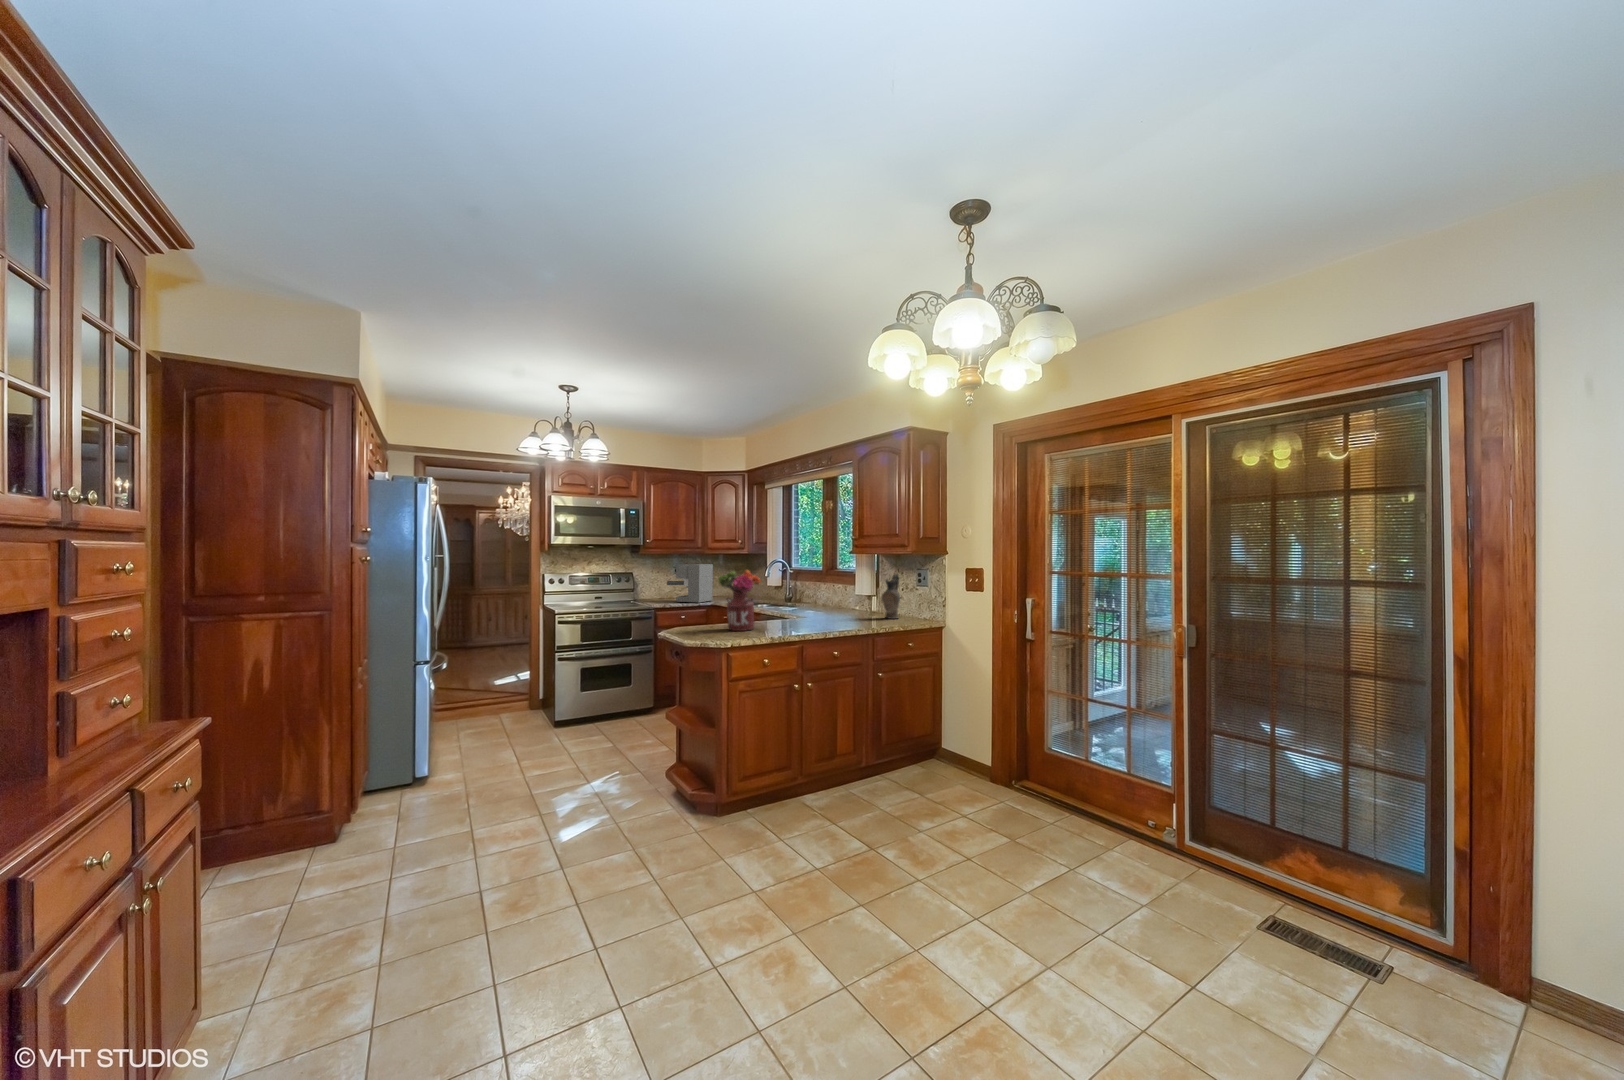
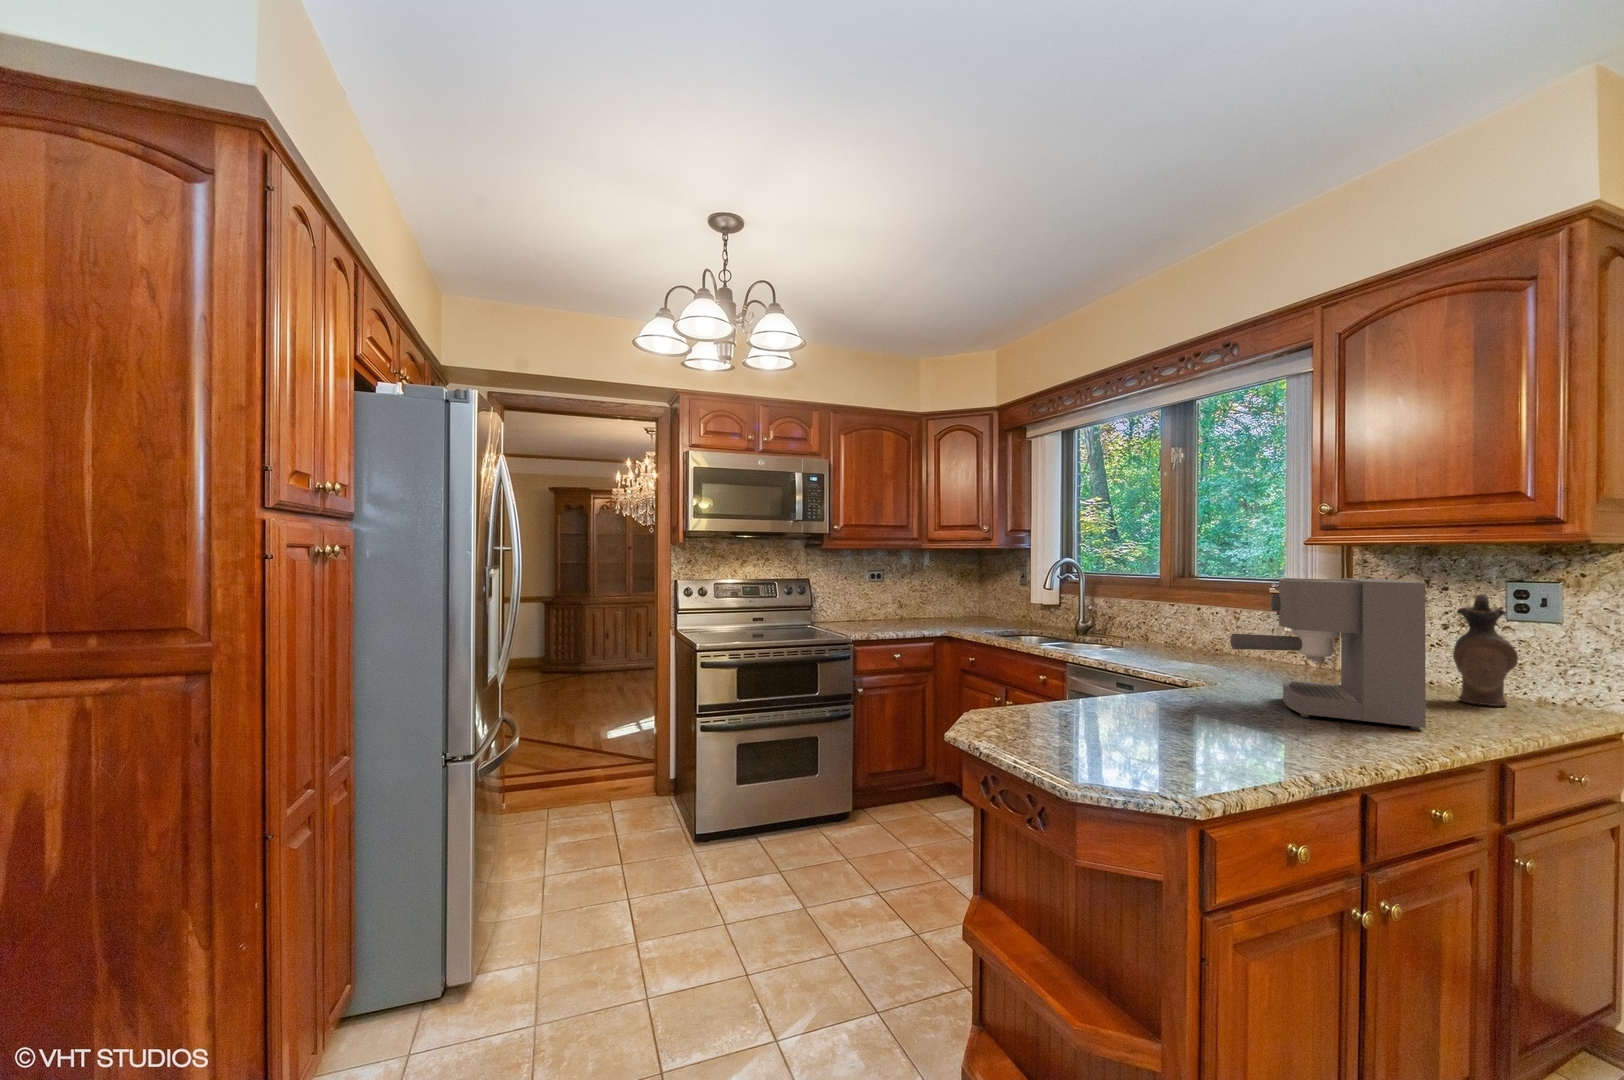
coffee maker: present [667,564,713,603] -> present [1230,578,1426,730]
flower arrangement: present [718,570,761,631] -> none [1113,581,1242,751]

